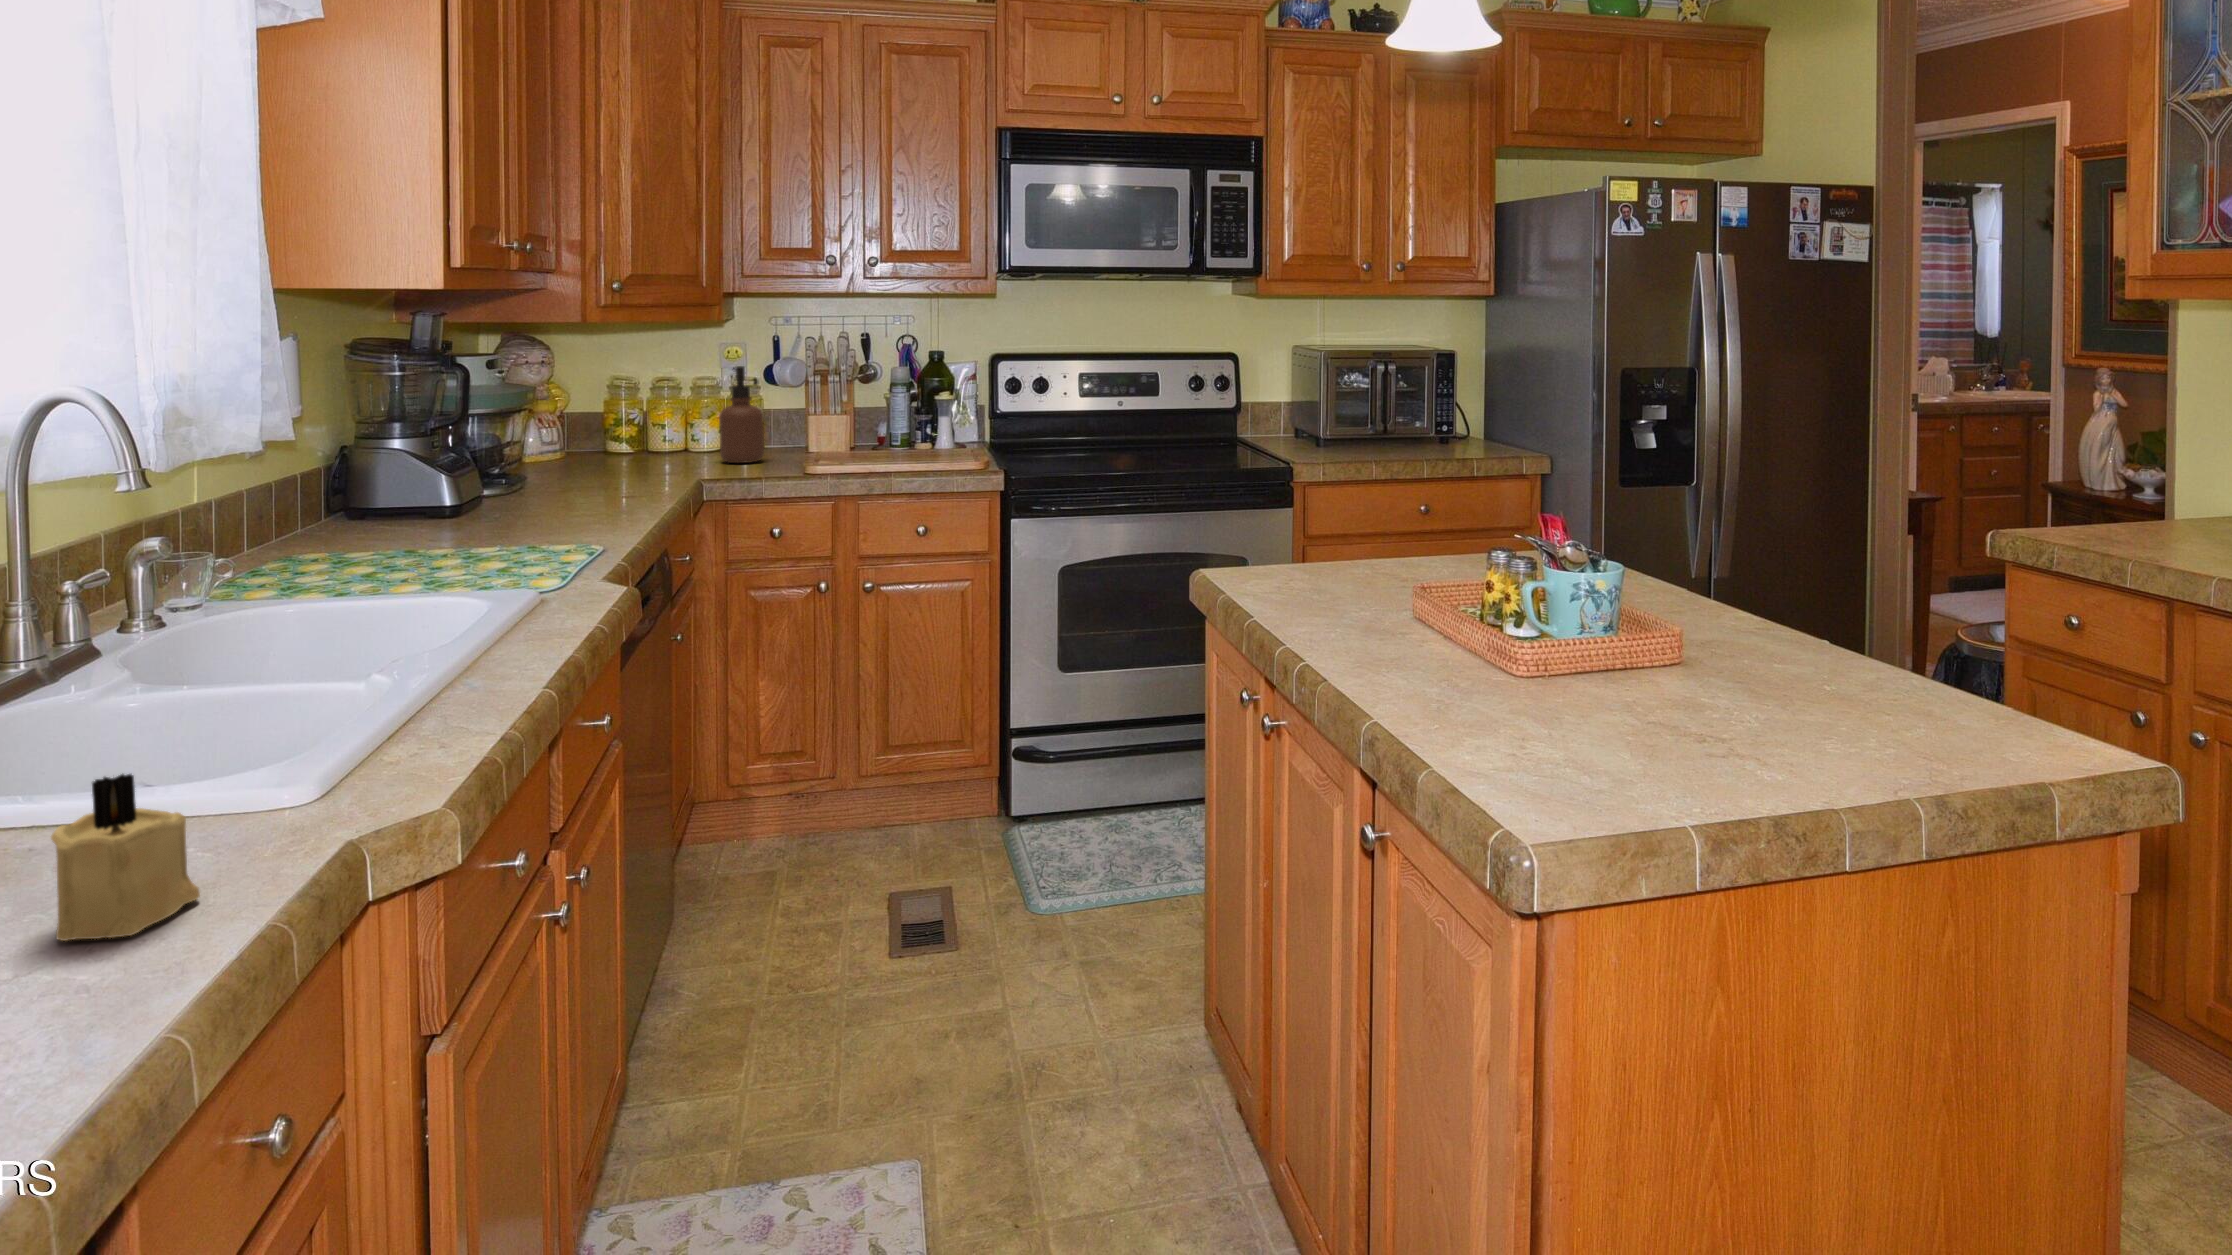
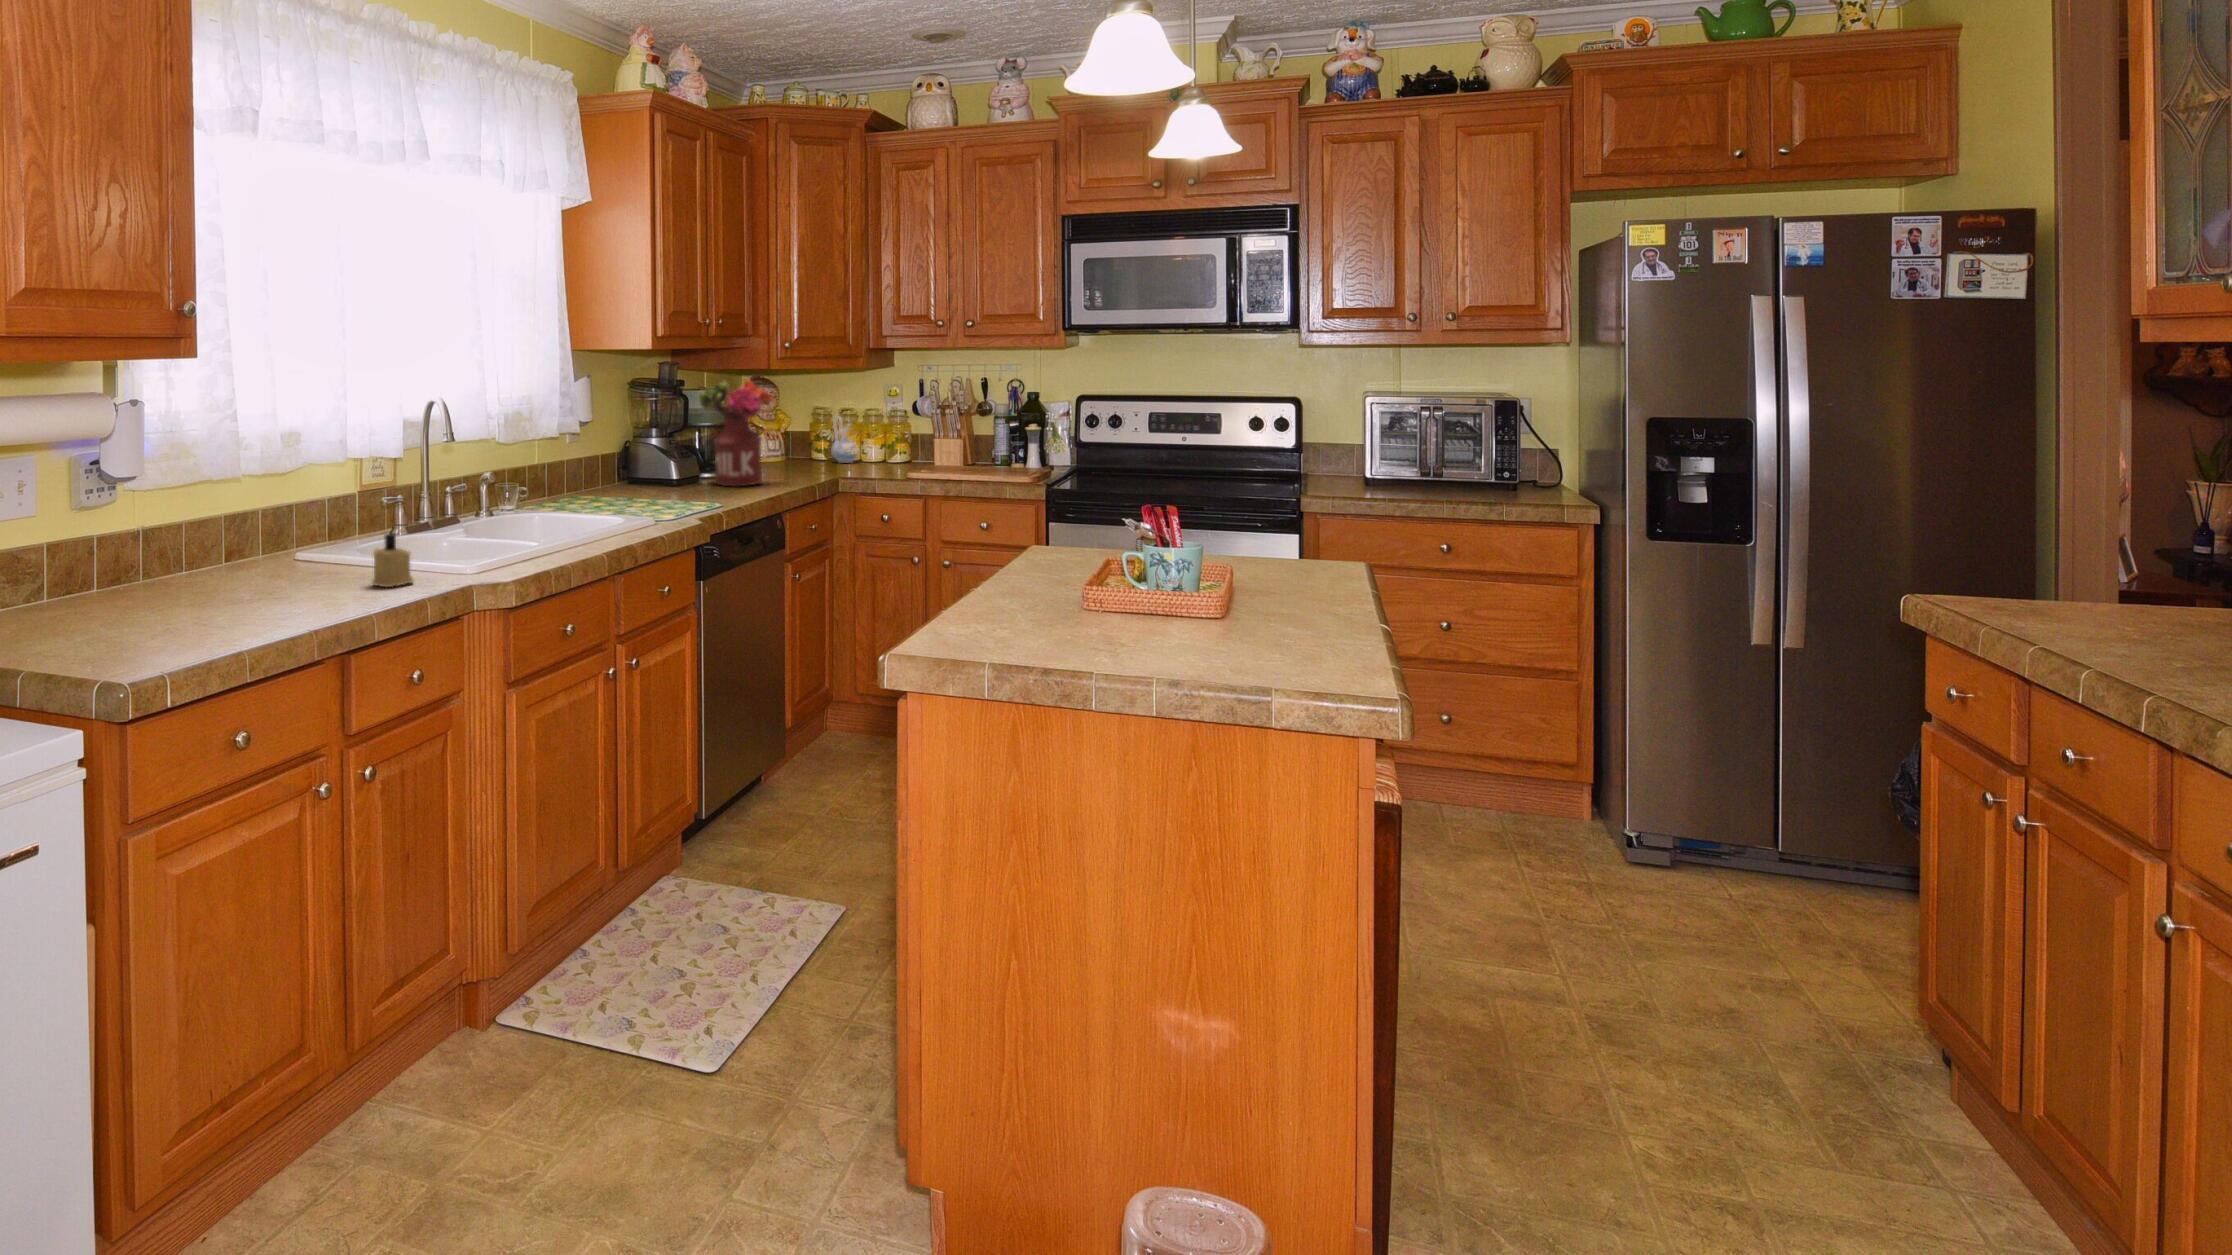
flower arrangement: none [503,335,639,509] -> present [698,379,773,486]
soap dispenser: present [719,366,764,463] -> none [862,400,891,468]
ceramic pitcher: none [656,389,699,456] -> present [831,416,857,463]

